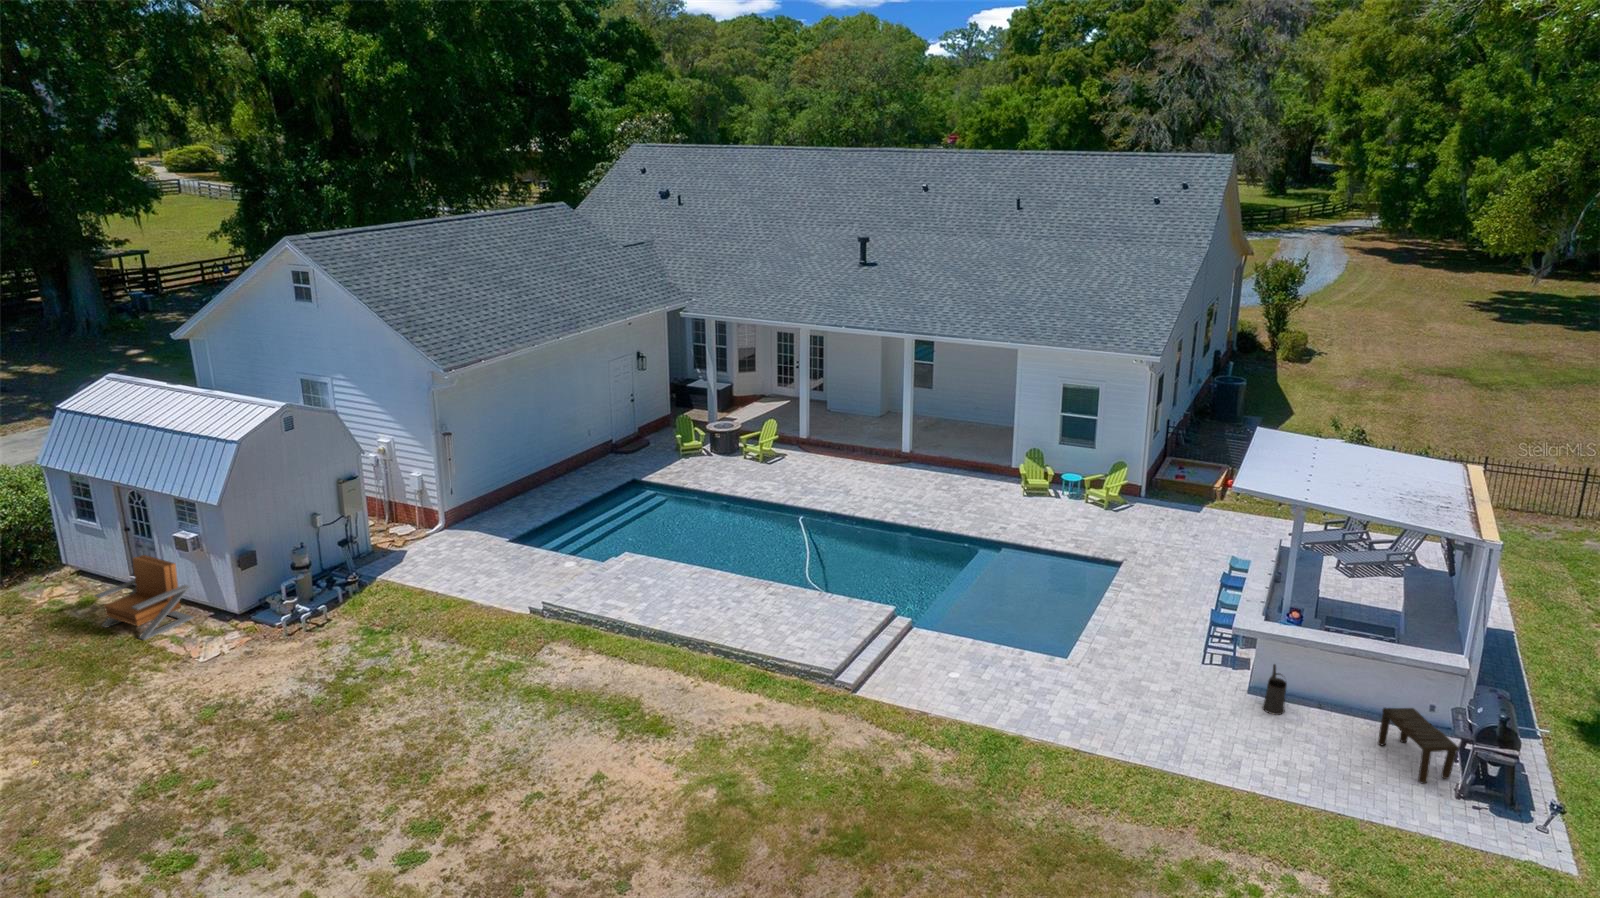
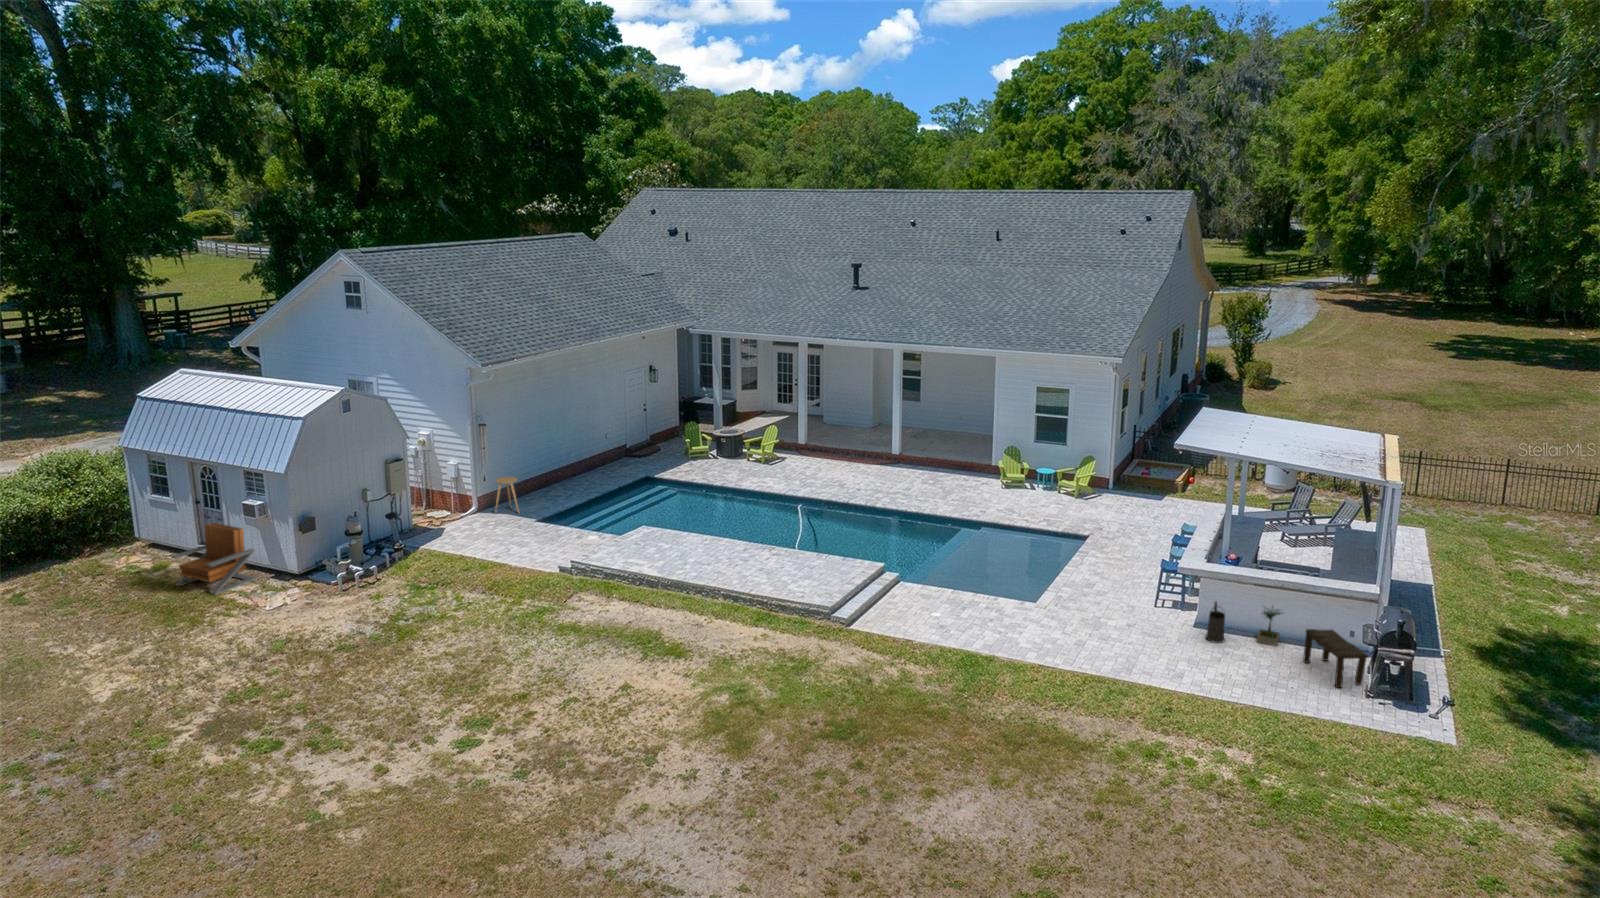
side table: none [464,486,492,528] -> present [495,477,519,511]
potted plant: none [1322,670,1359,720] -> present [1257,606,1281,646]

